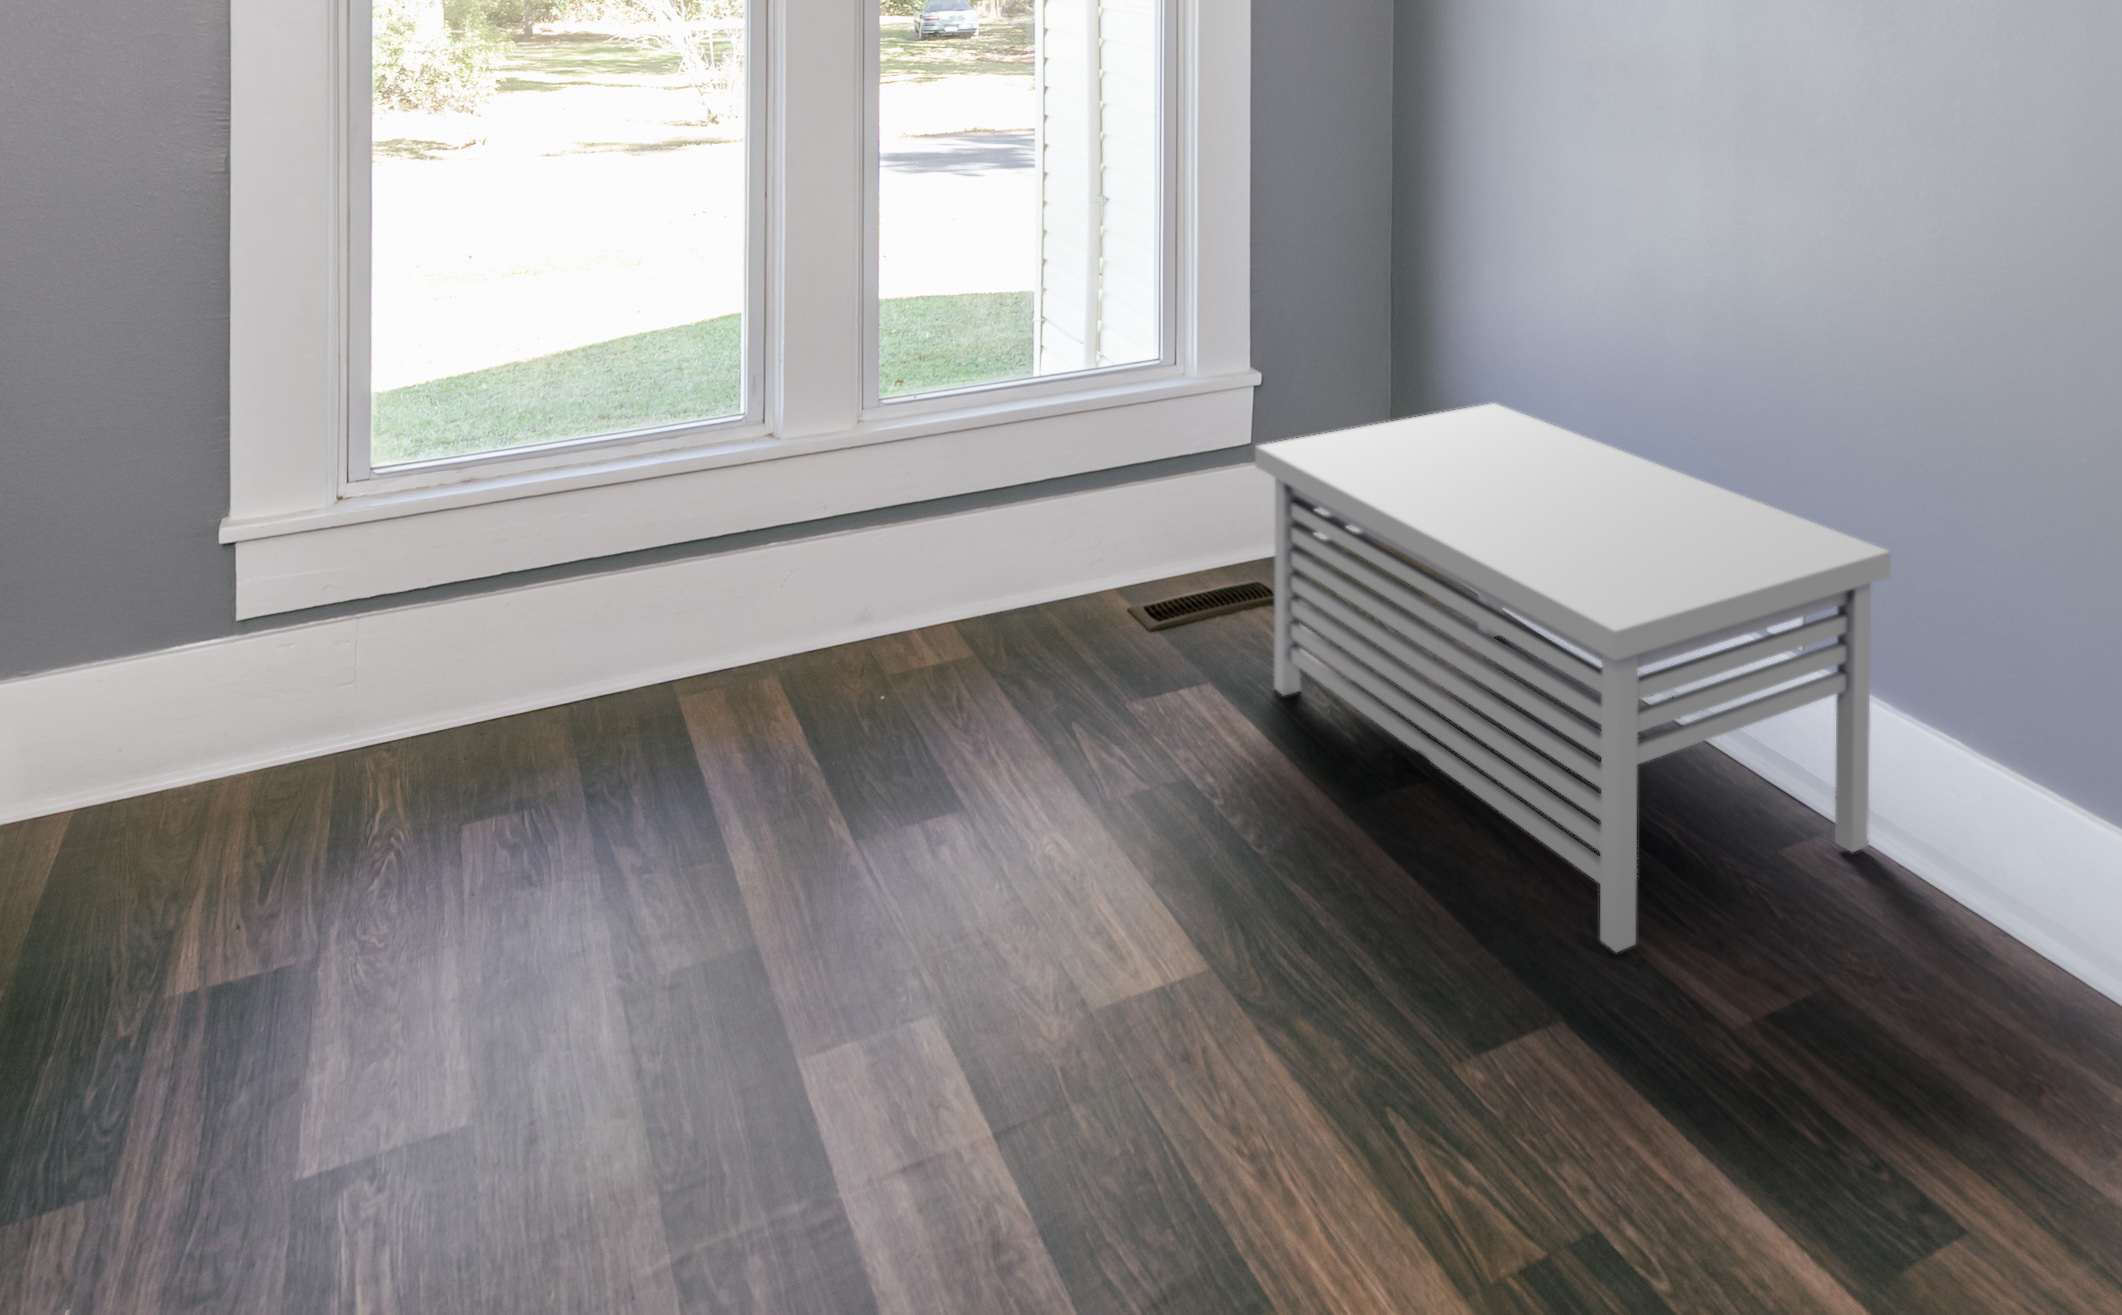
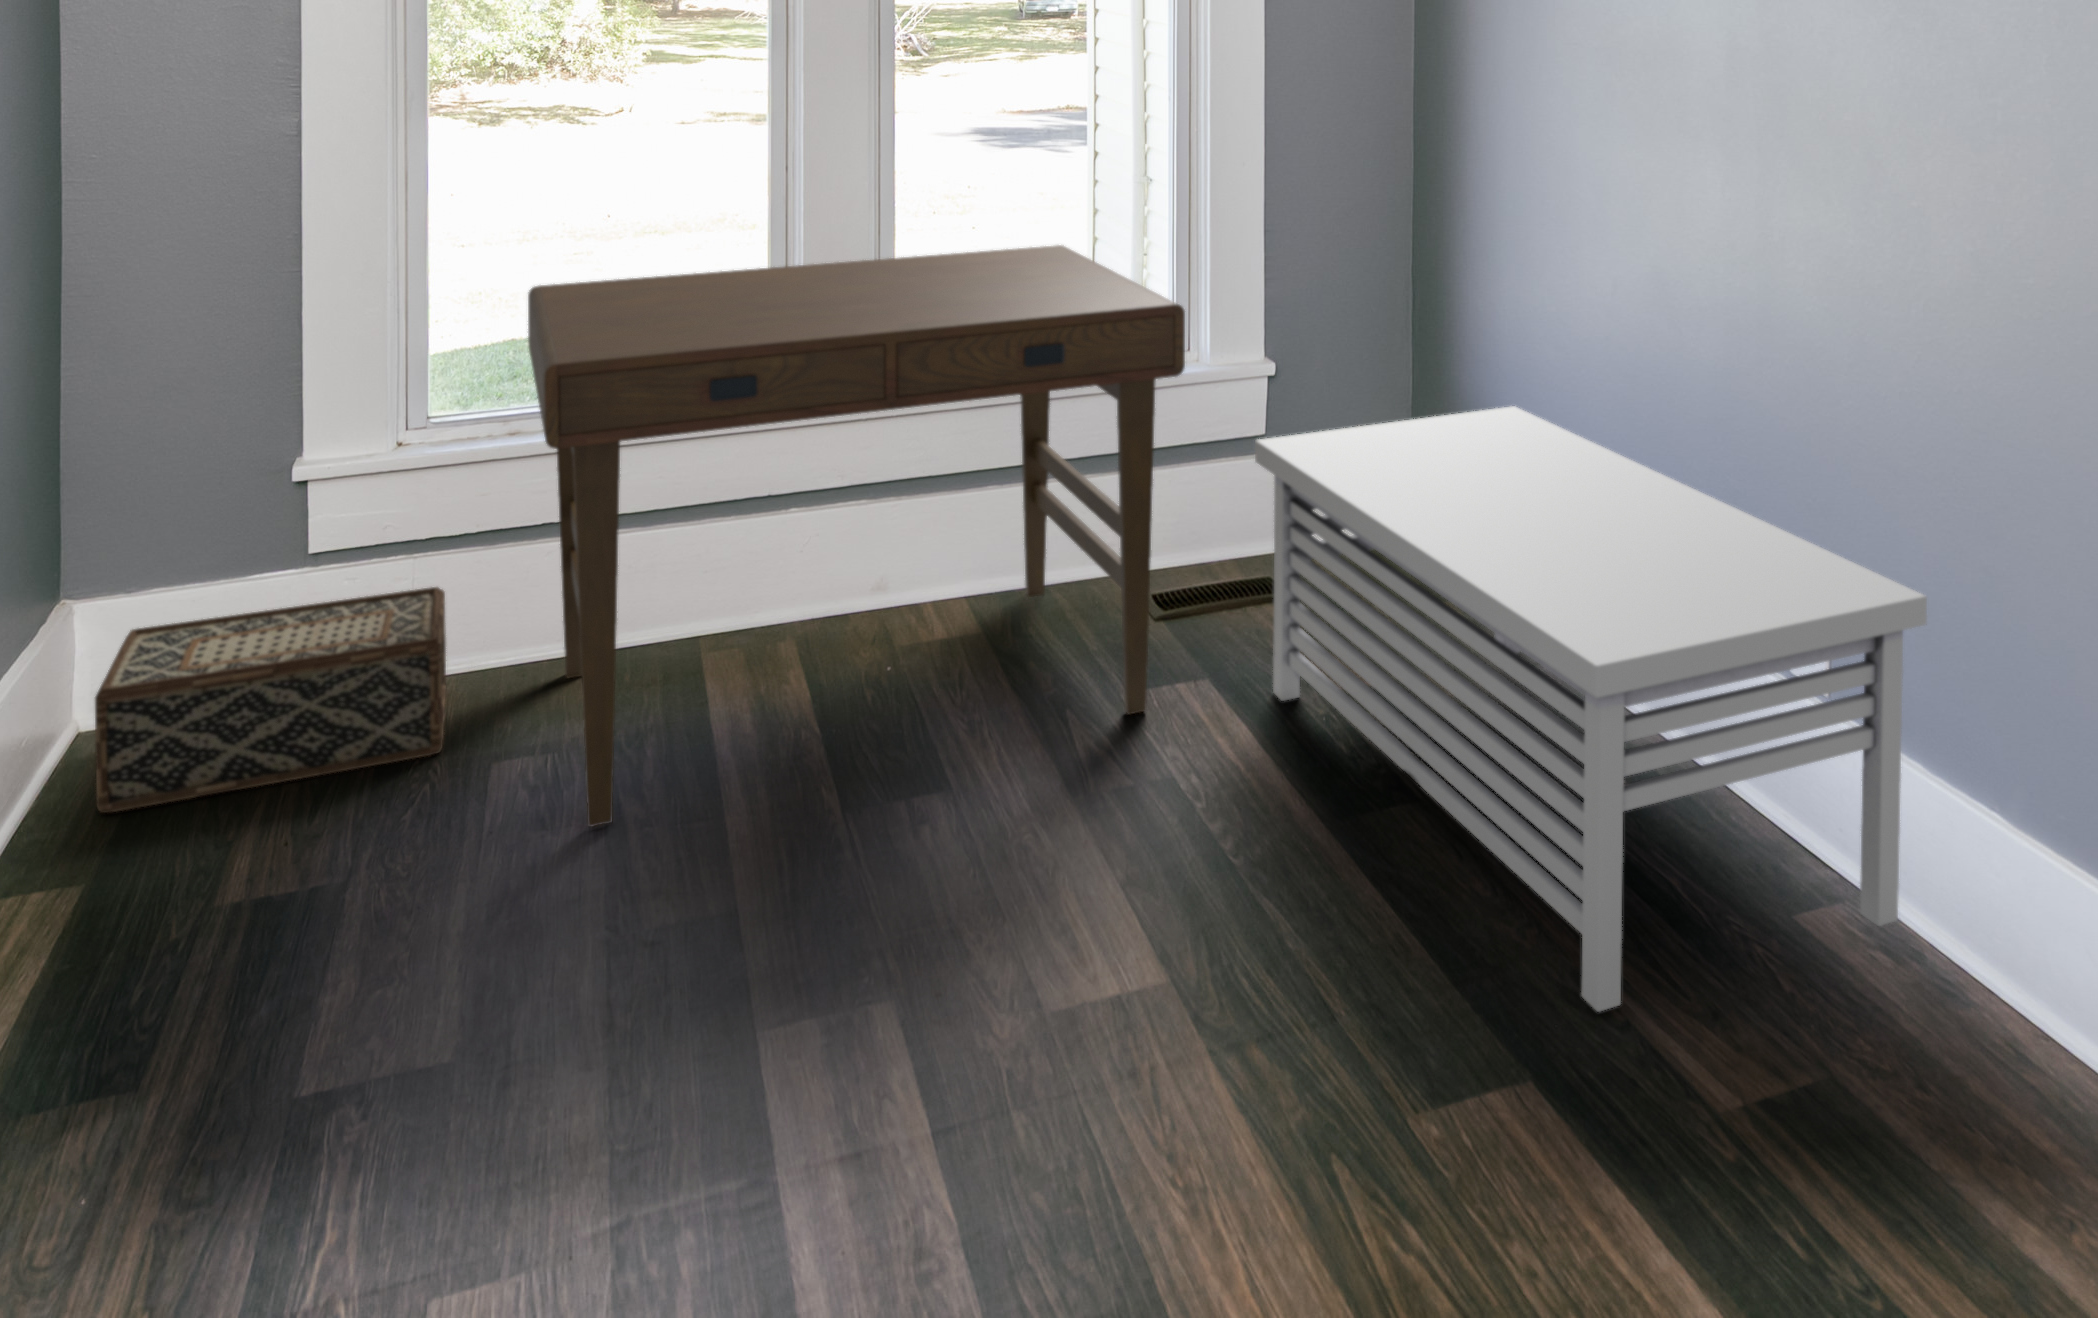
desk: none [495,265,1190,875] -> present [528,245,1185,827]
woven basket: none [9,642,410,909] -> present [95,587,446,813]

